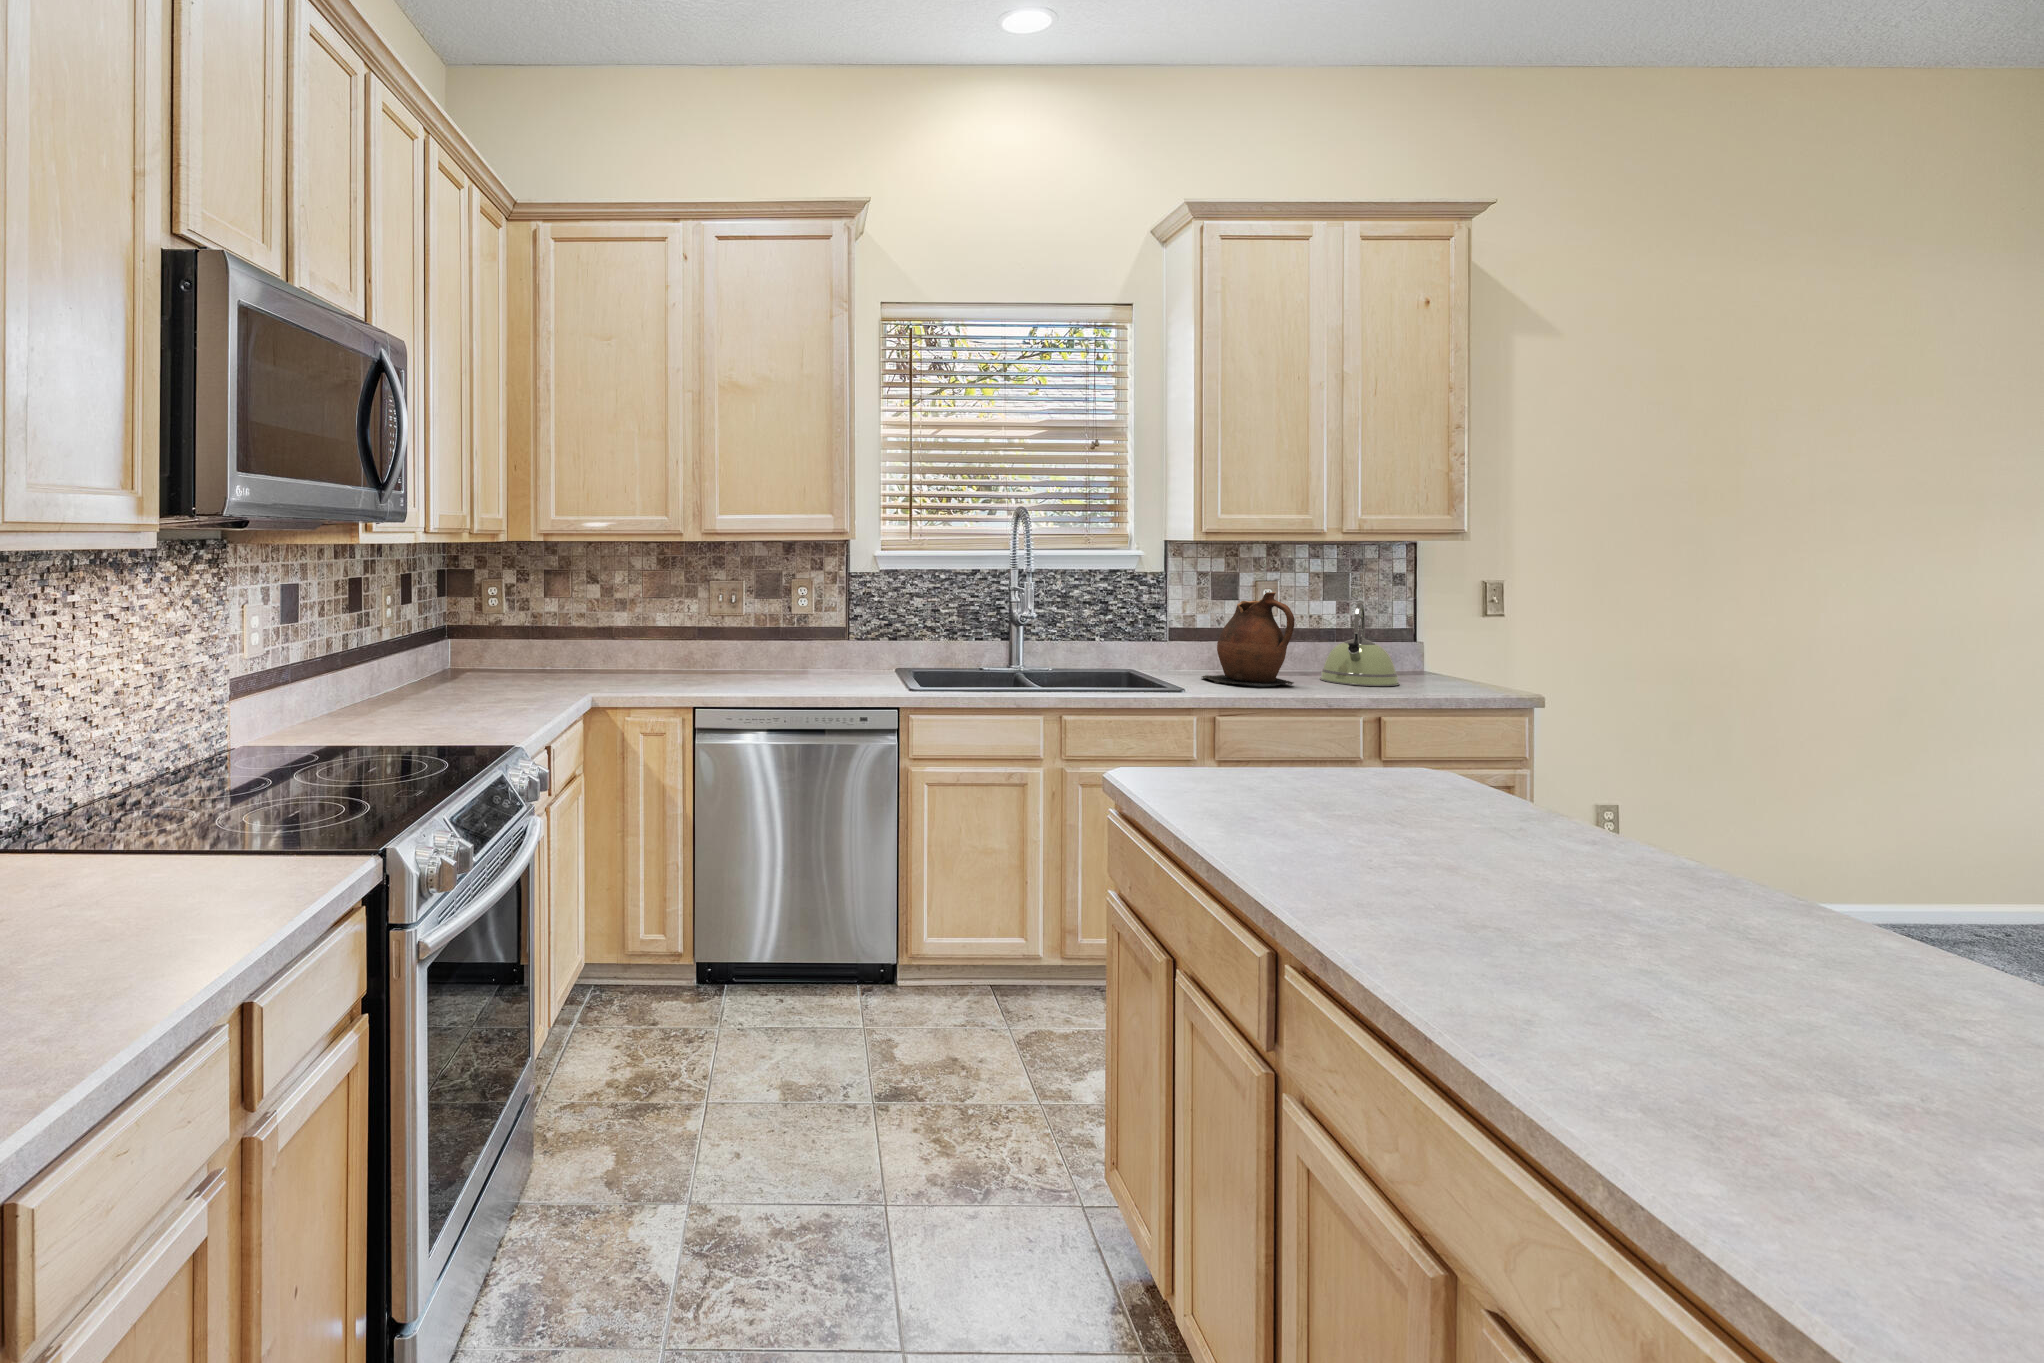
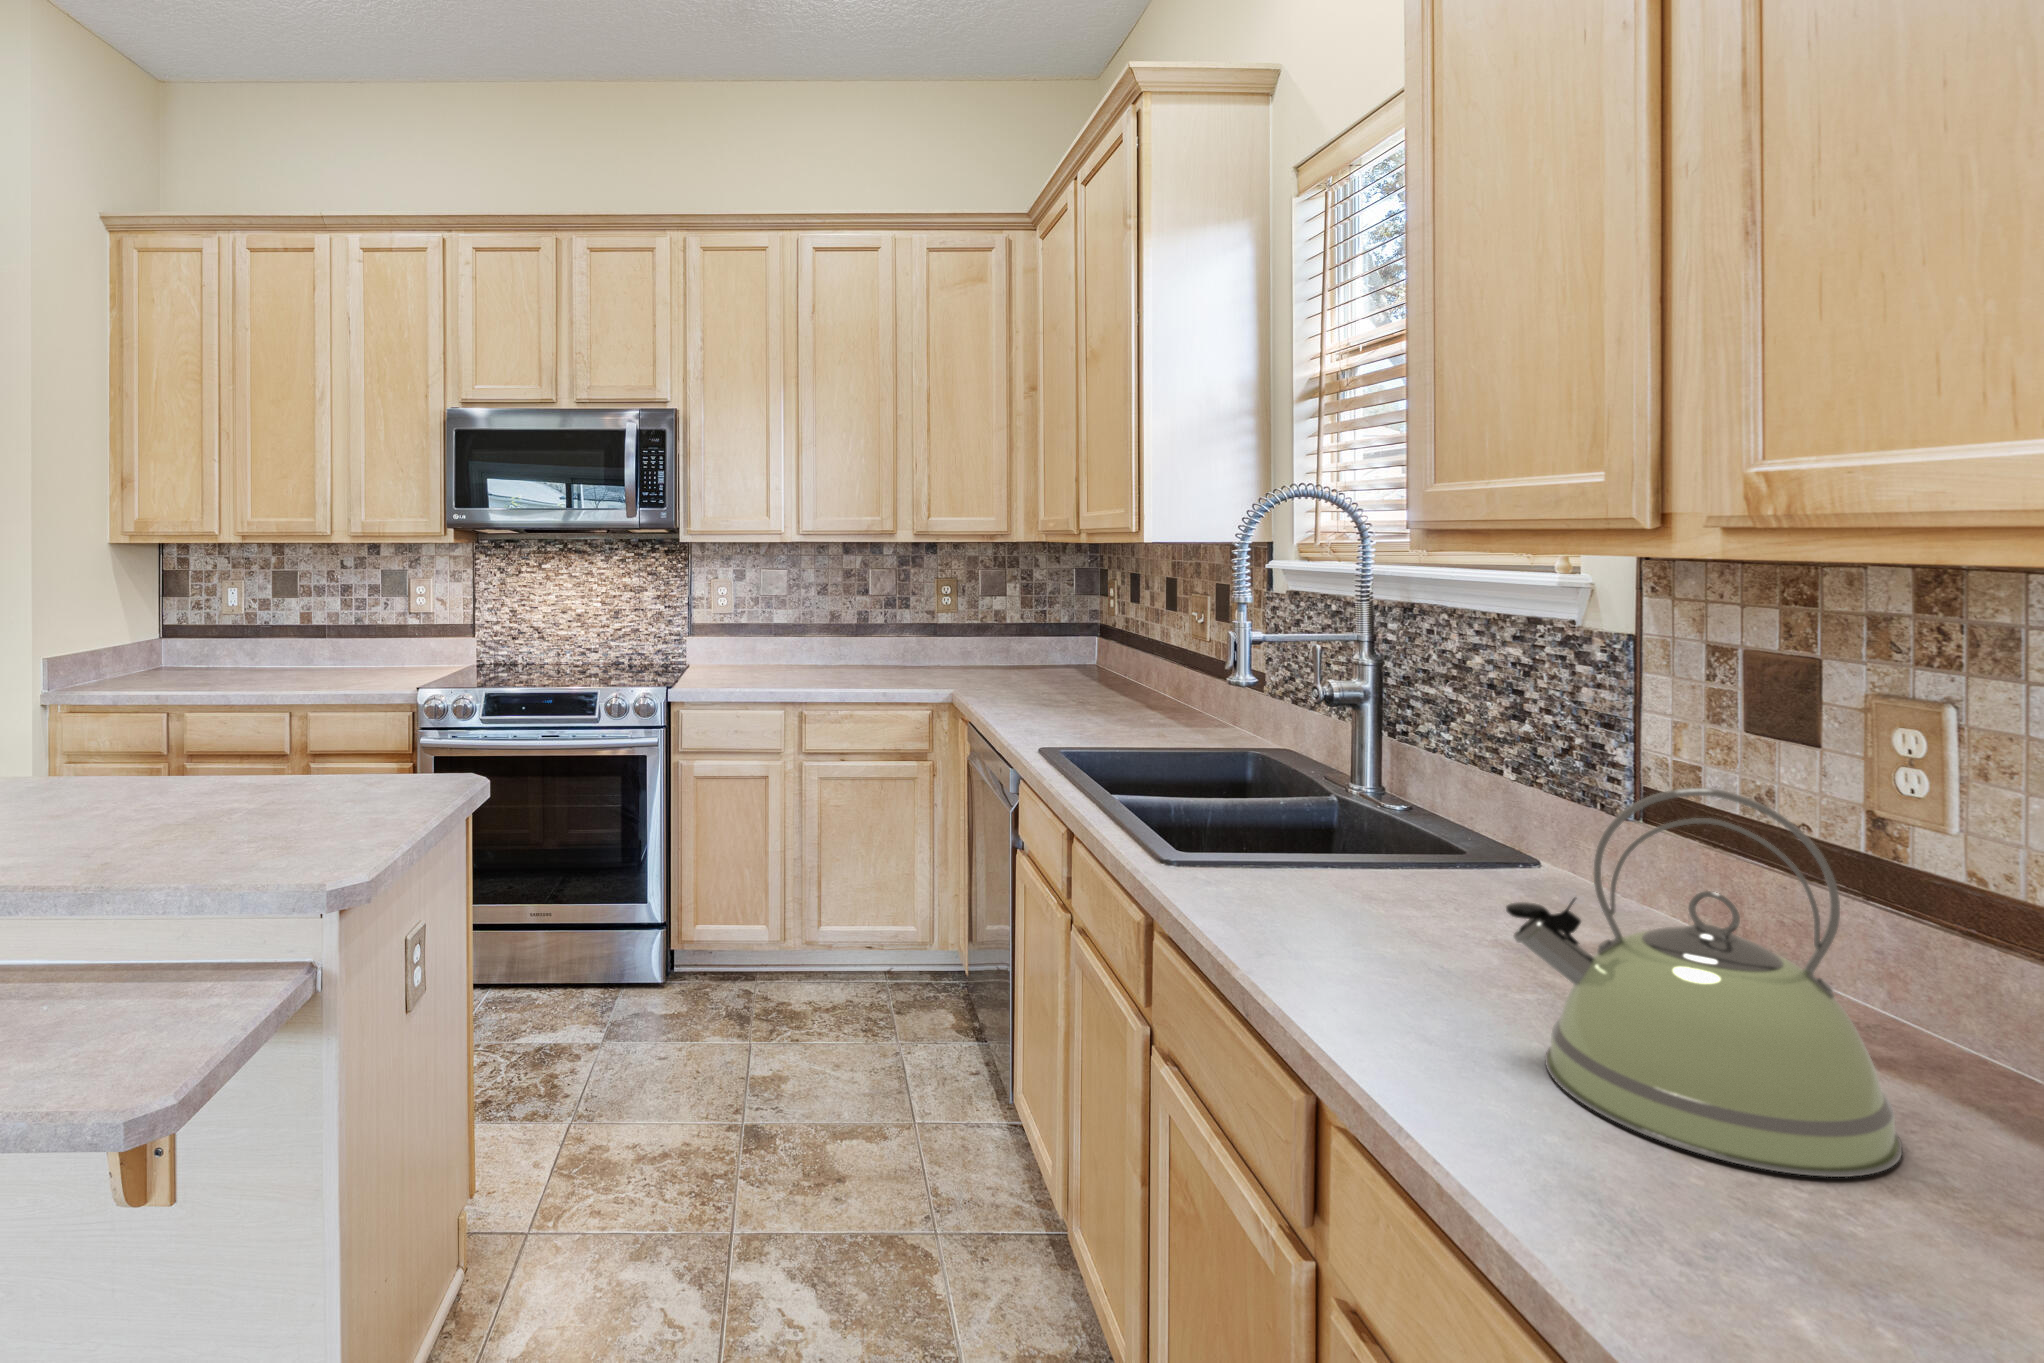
ceramic pitcher: present [1202,592,1295,685] -> none [1251,684,1511,959]

